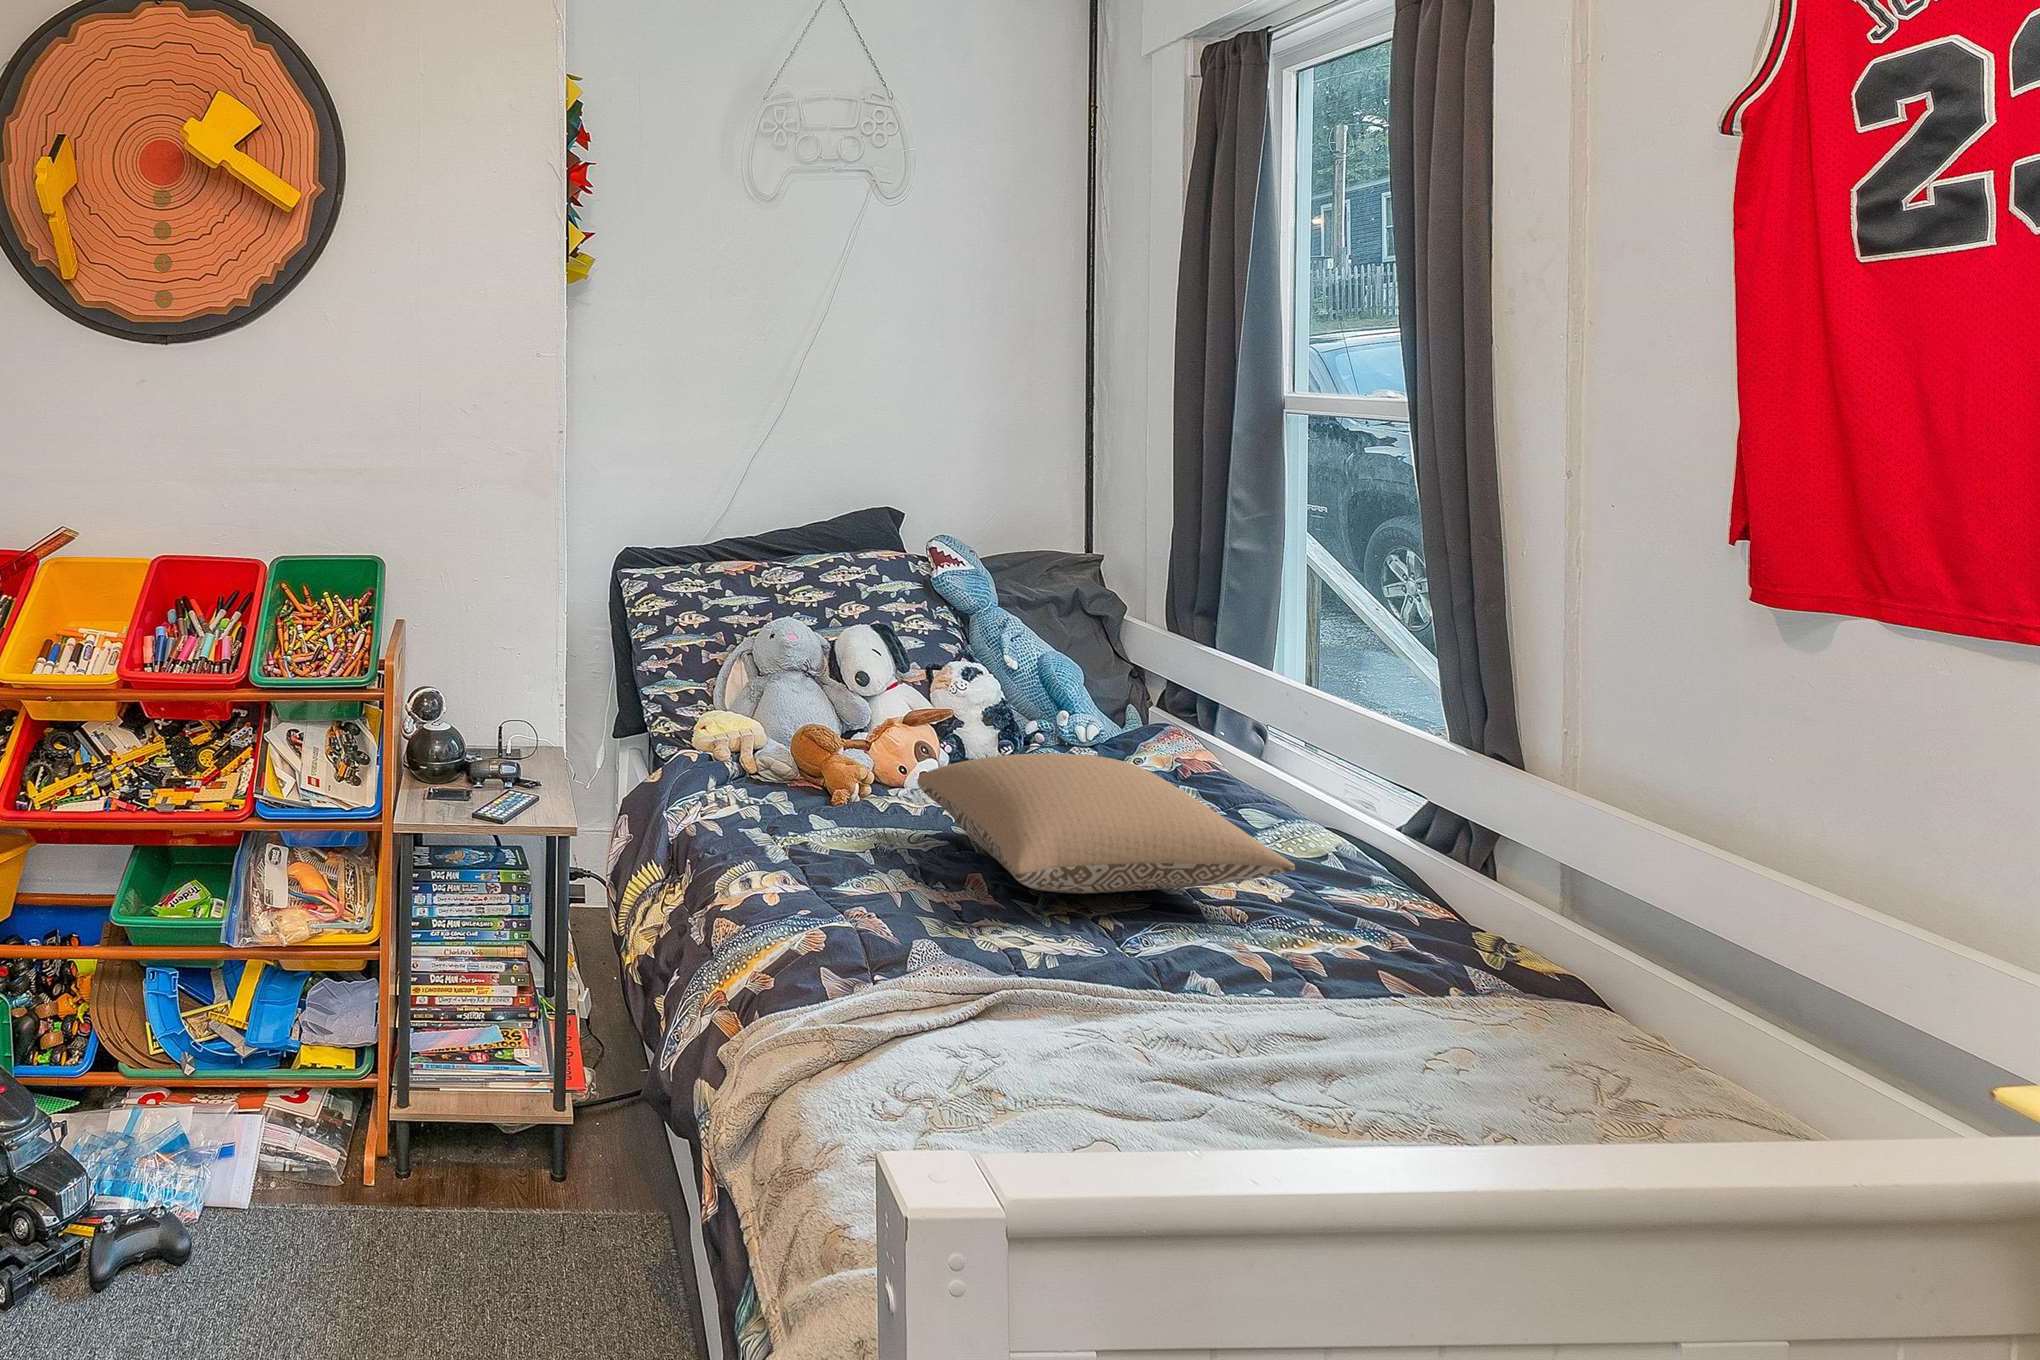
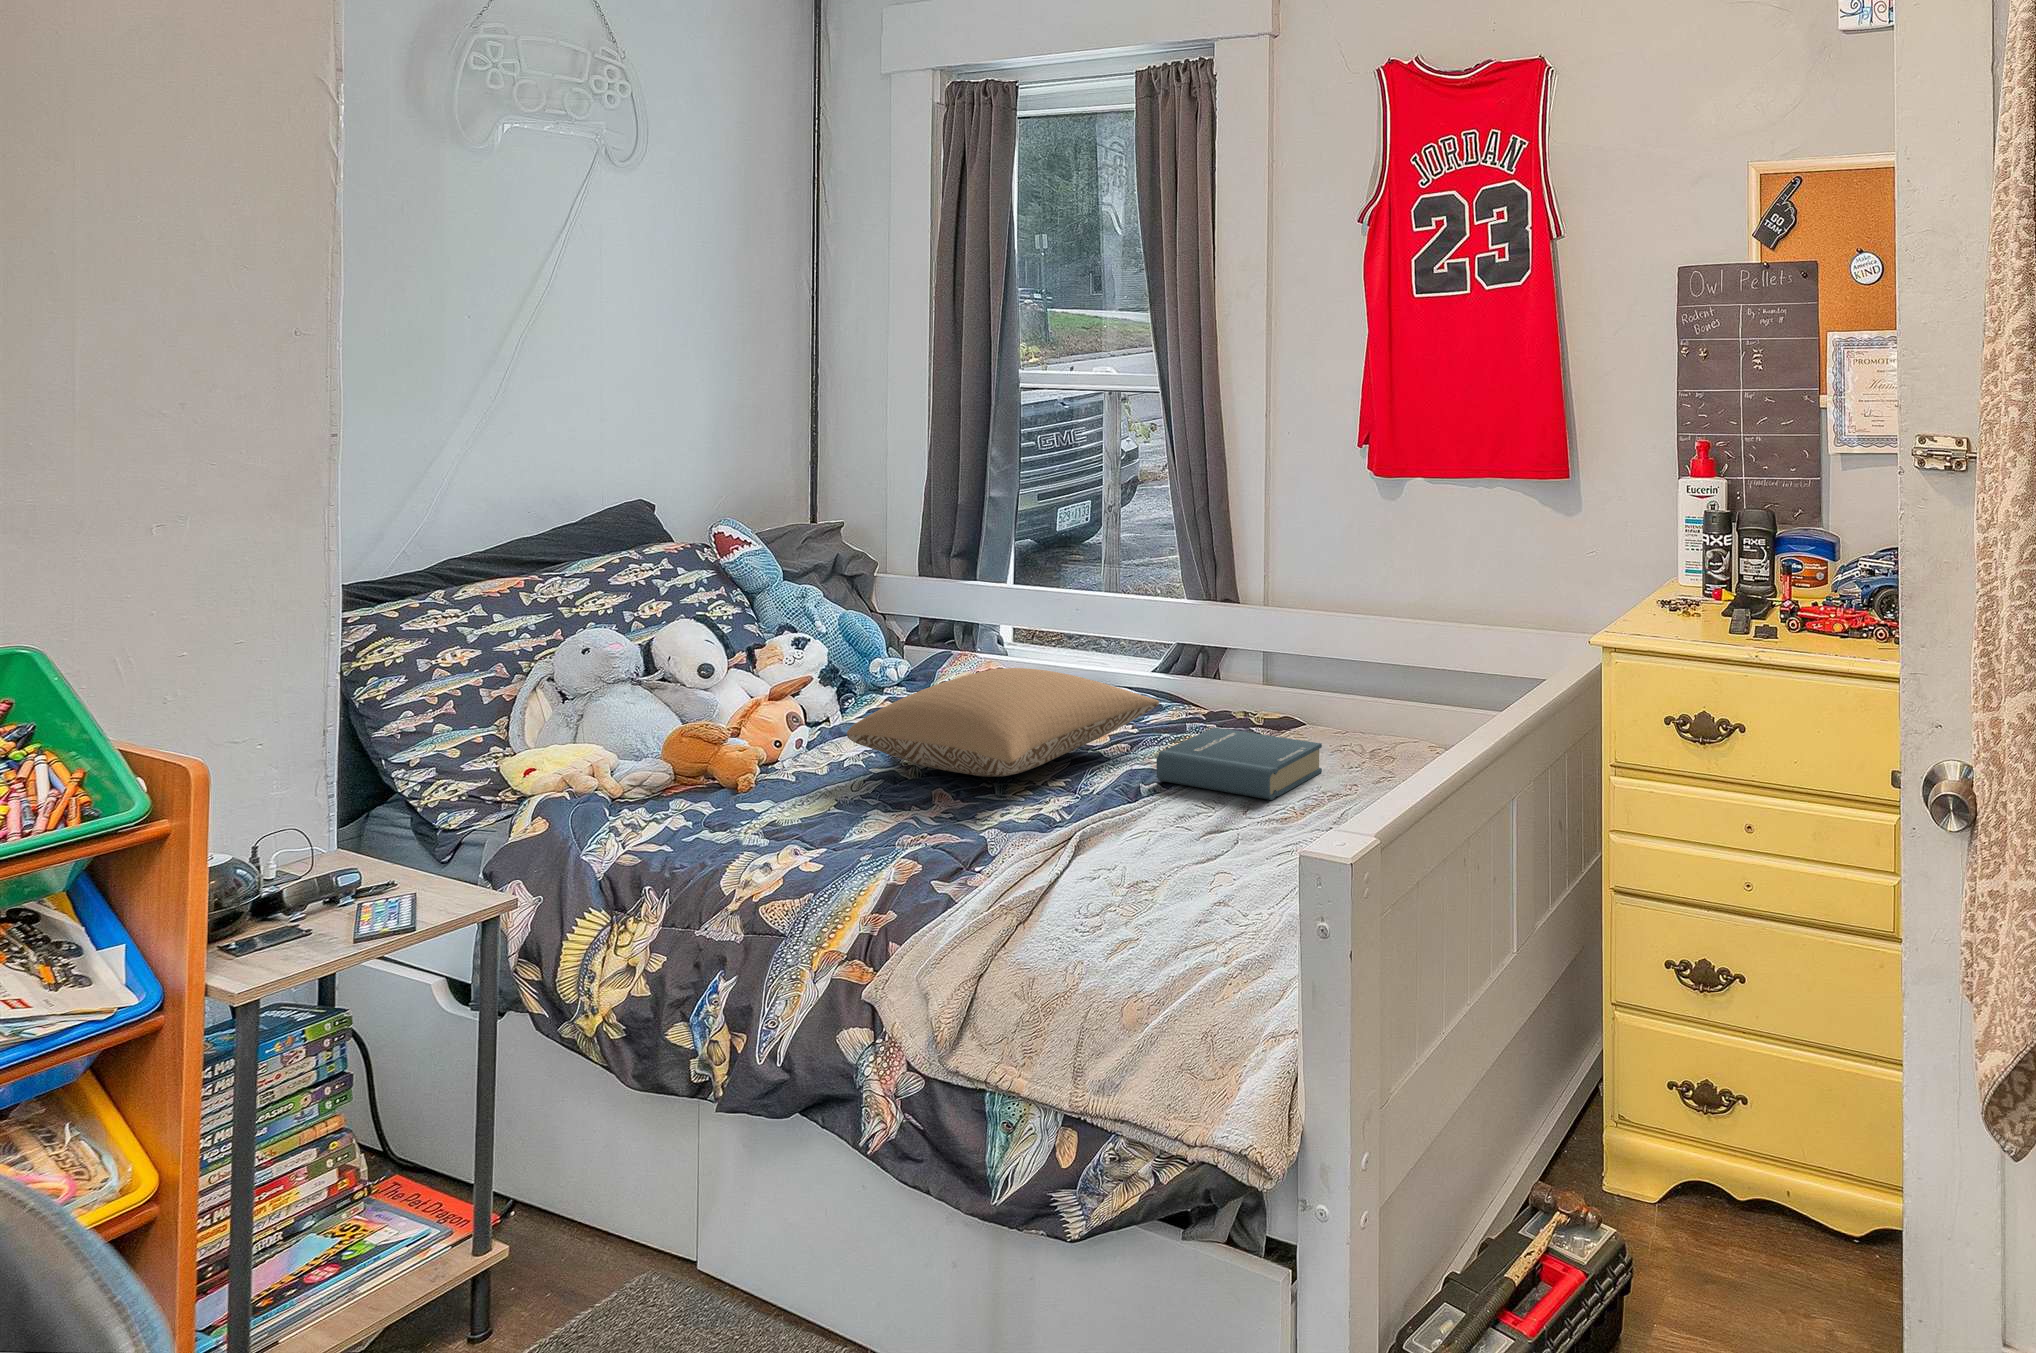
hardback book: none [1225,933,1504,1081] -> present [1156,727,1322,800]

